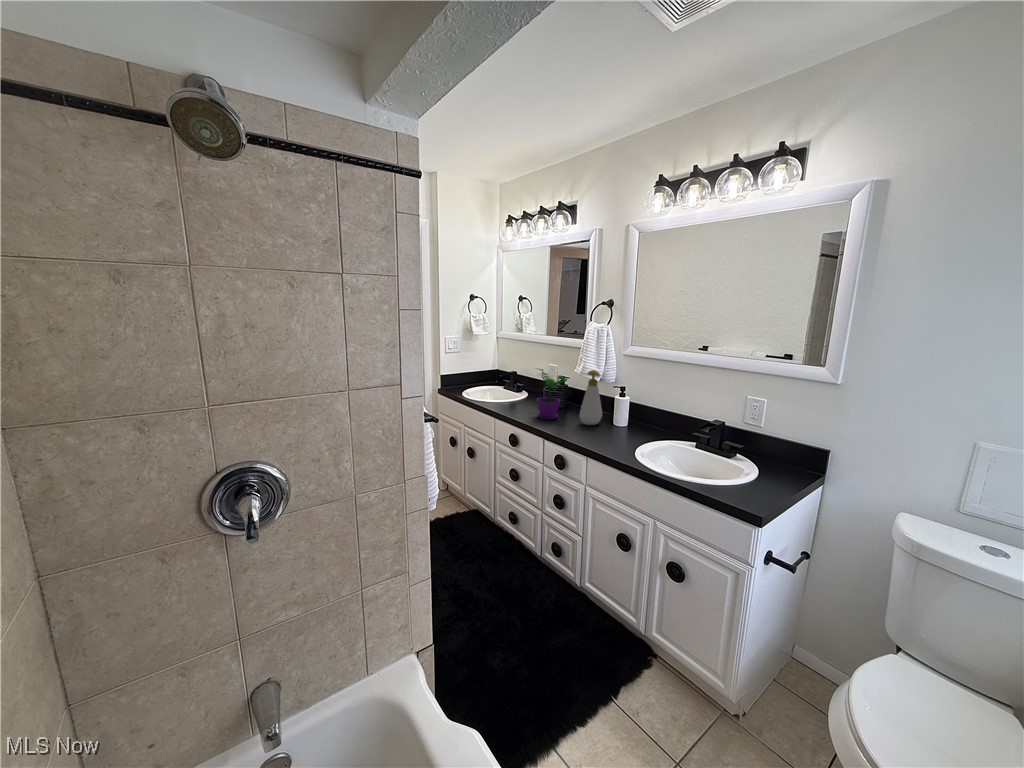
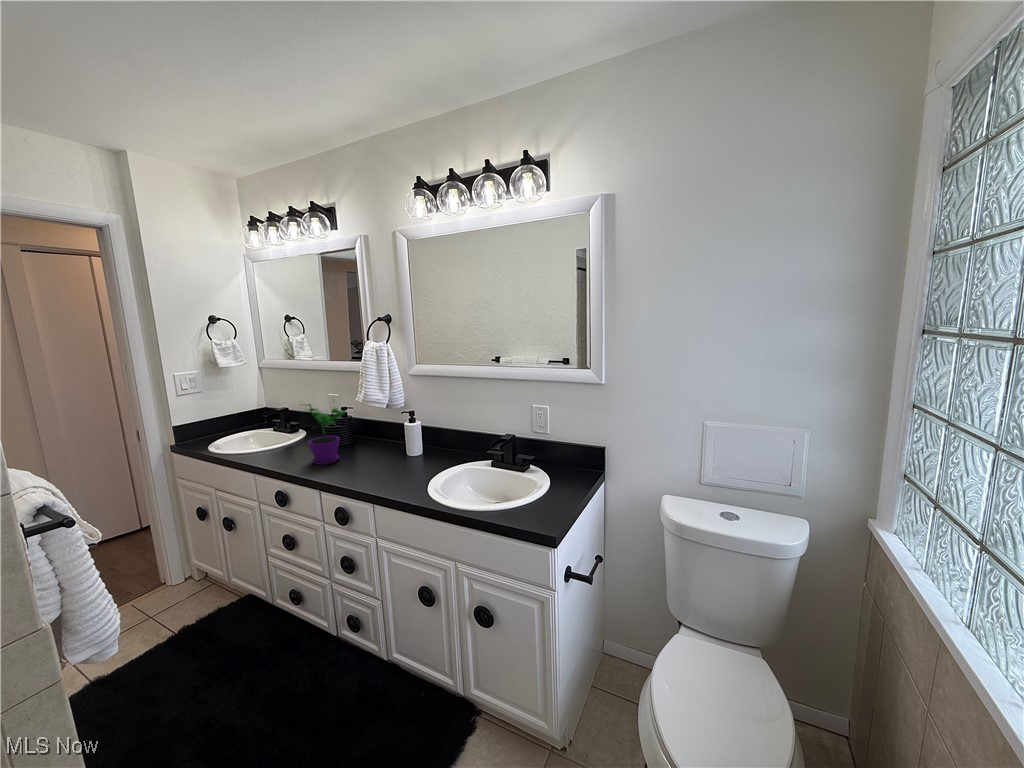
soap bottle: present [579,370,602,425] -> none [364,397,392,462]

